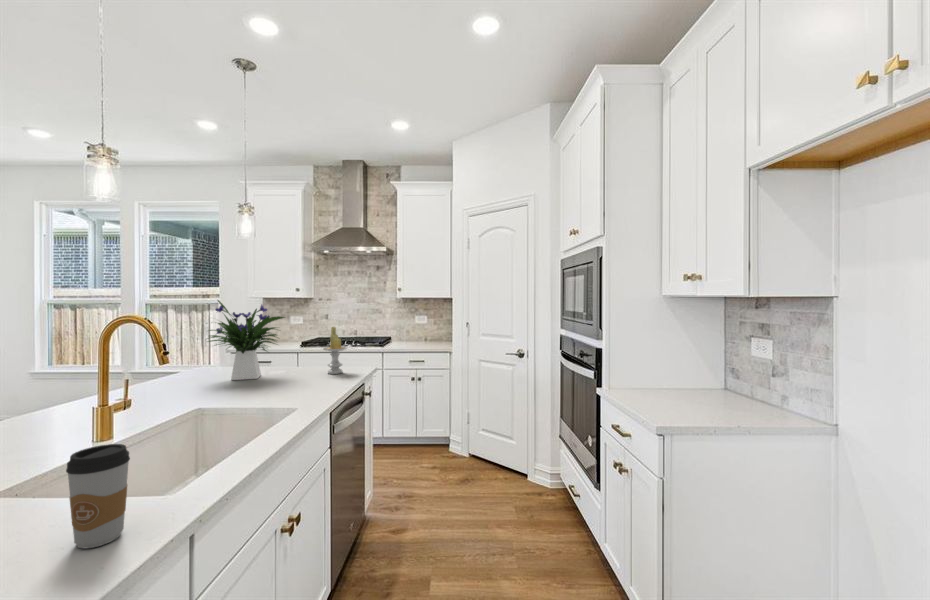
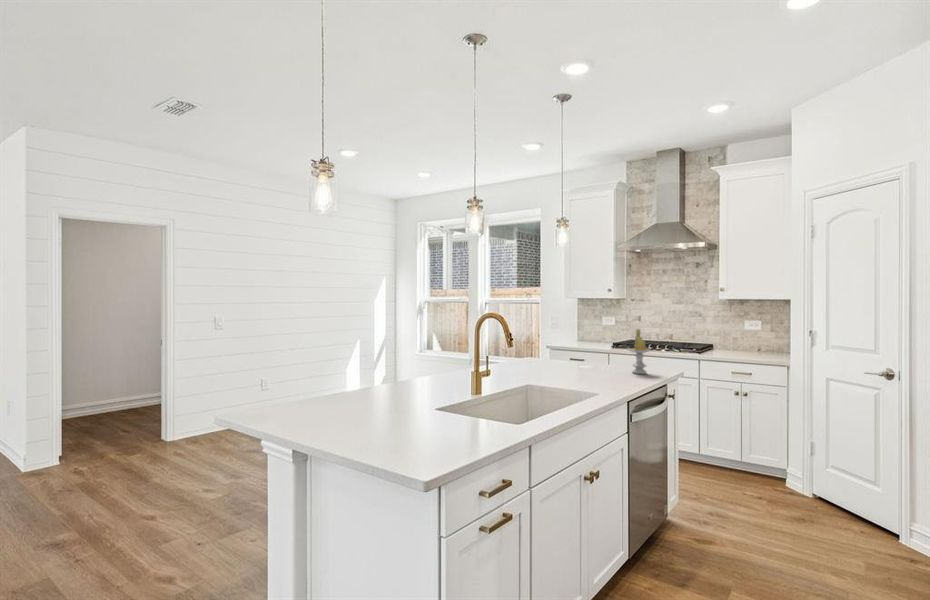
flower arrangement: present [209,300,285,380] -> none [533,303,596,371]
coffee cup: present [66,444,130,548] -> none [484,386,509,436]

